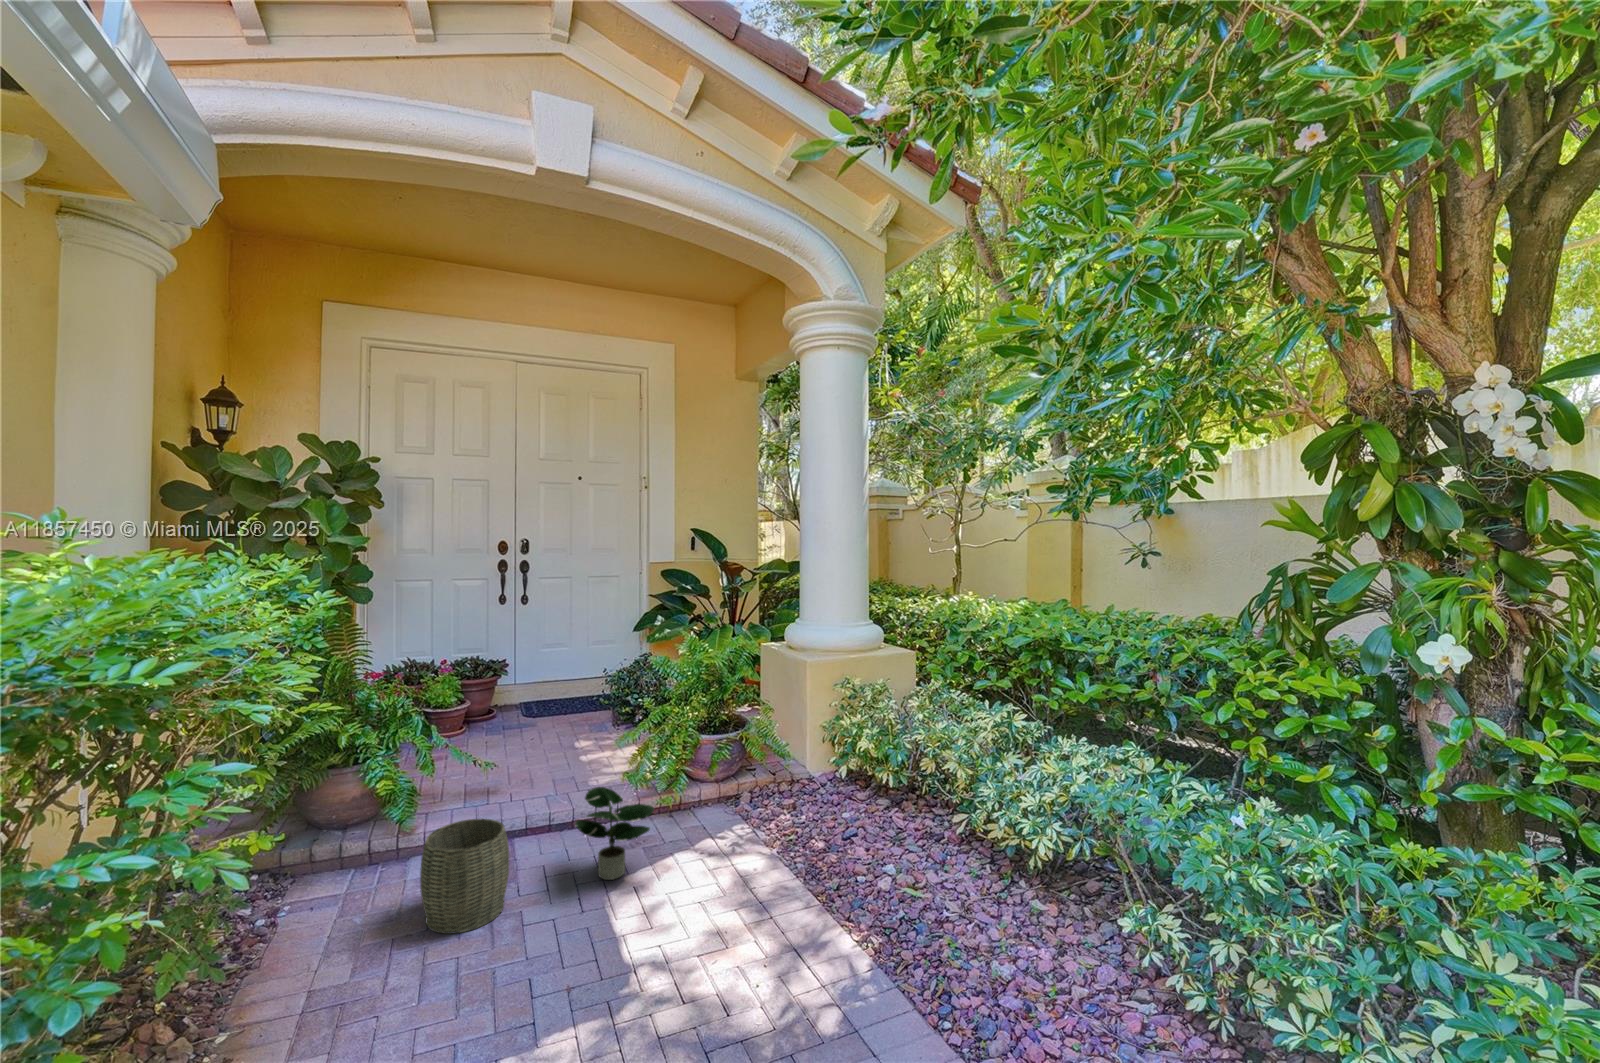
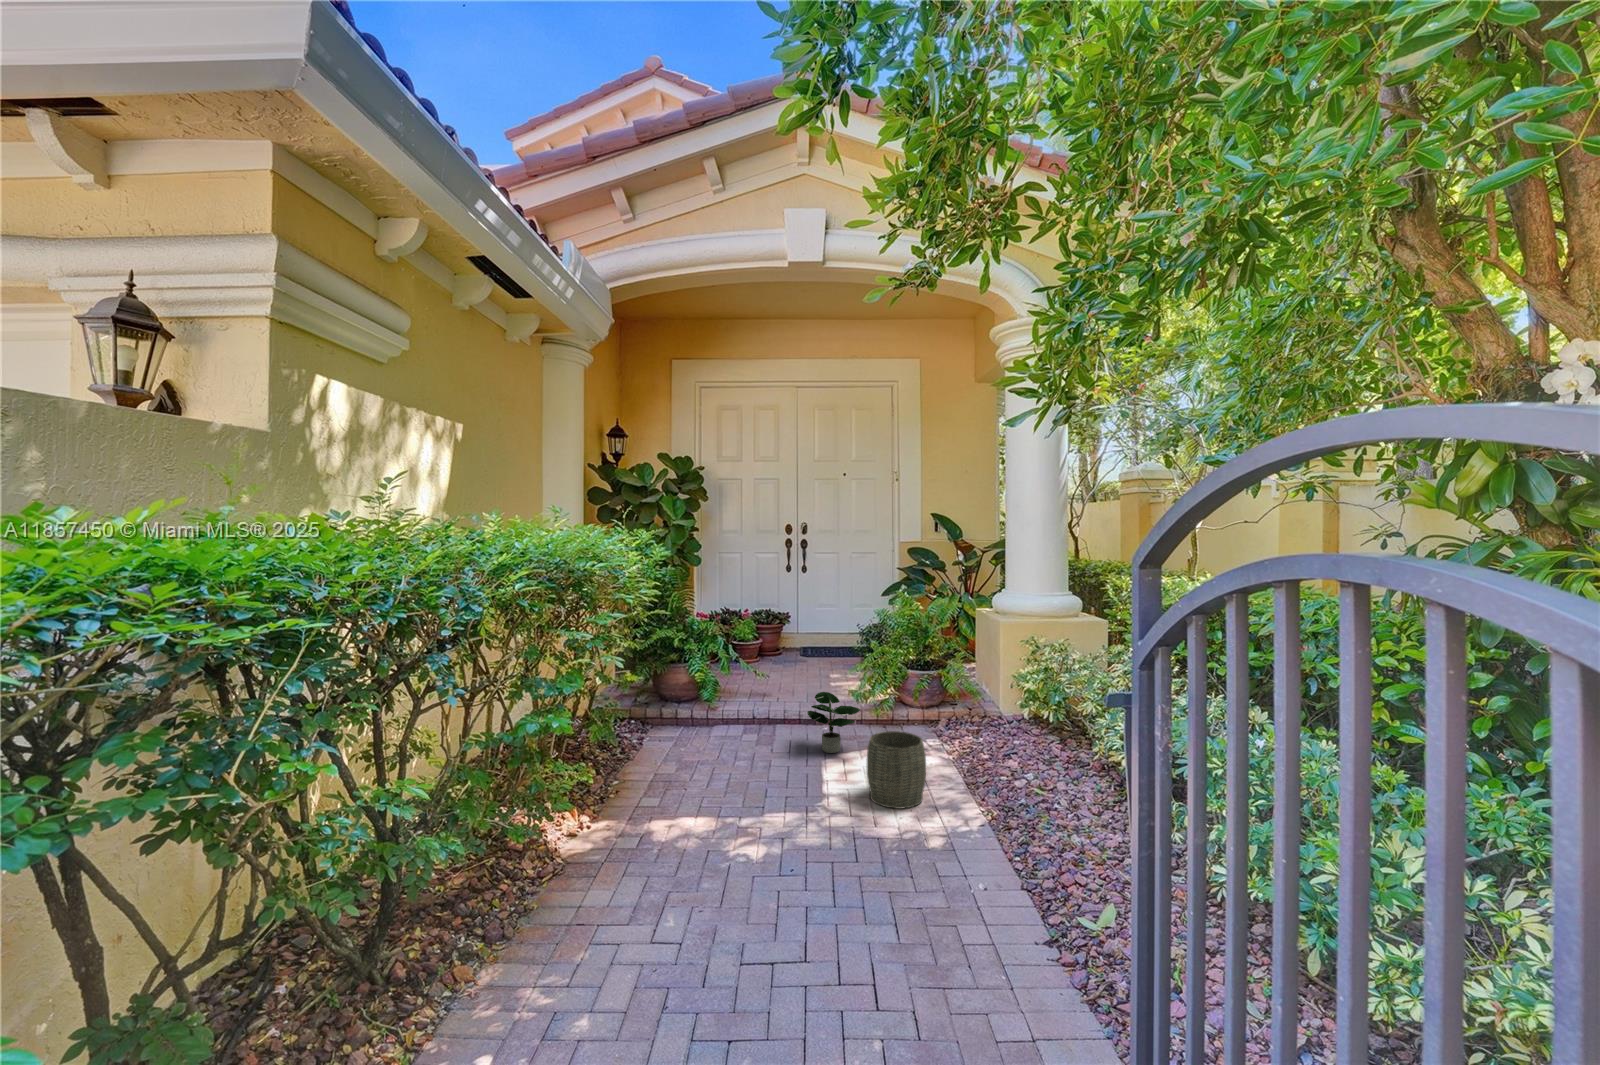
woven basket: present [420,819,509,934] -> present [867,731,926,809]

